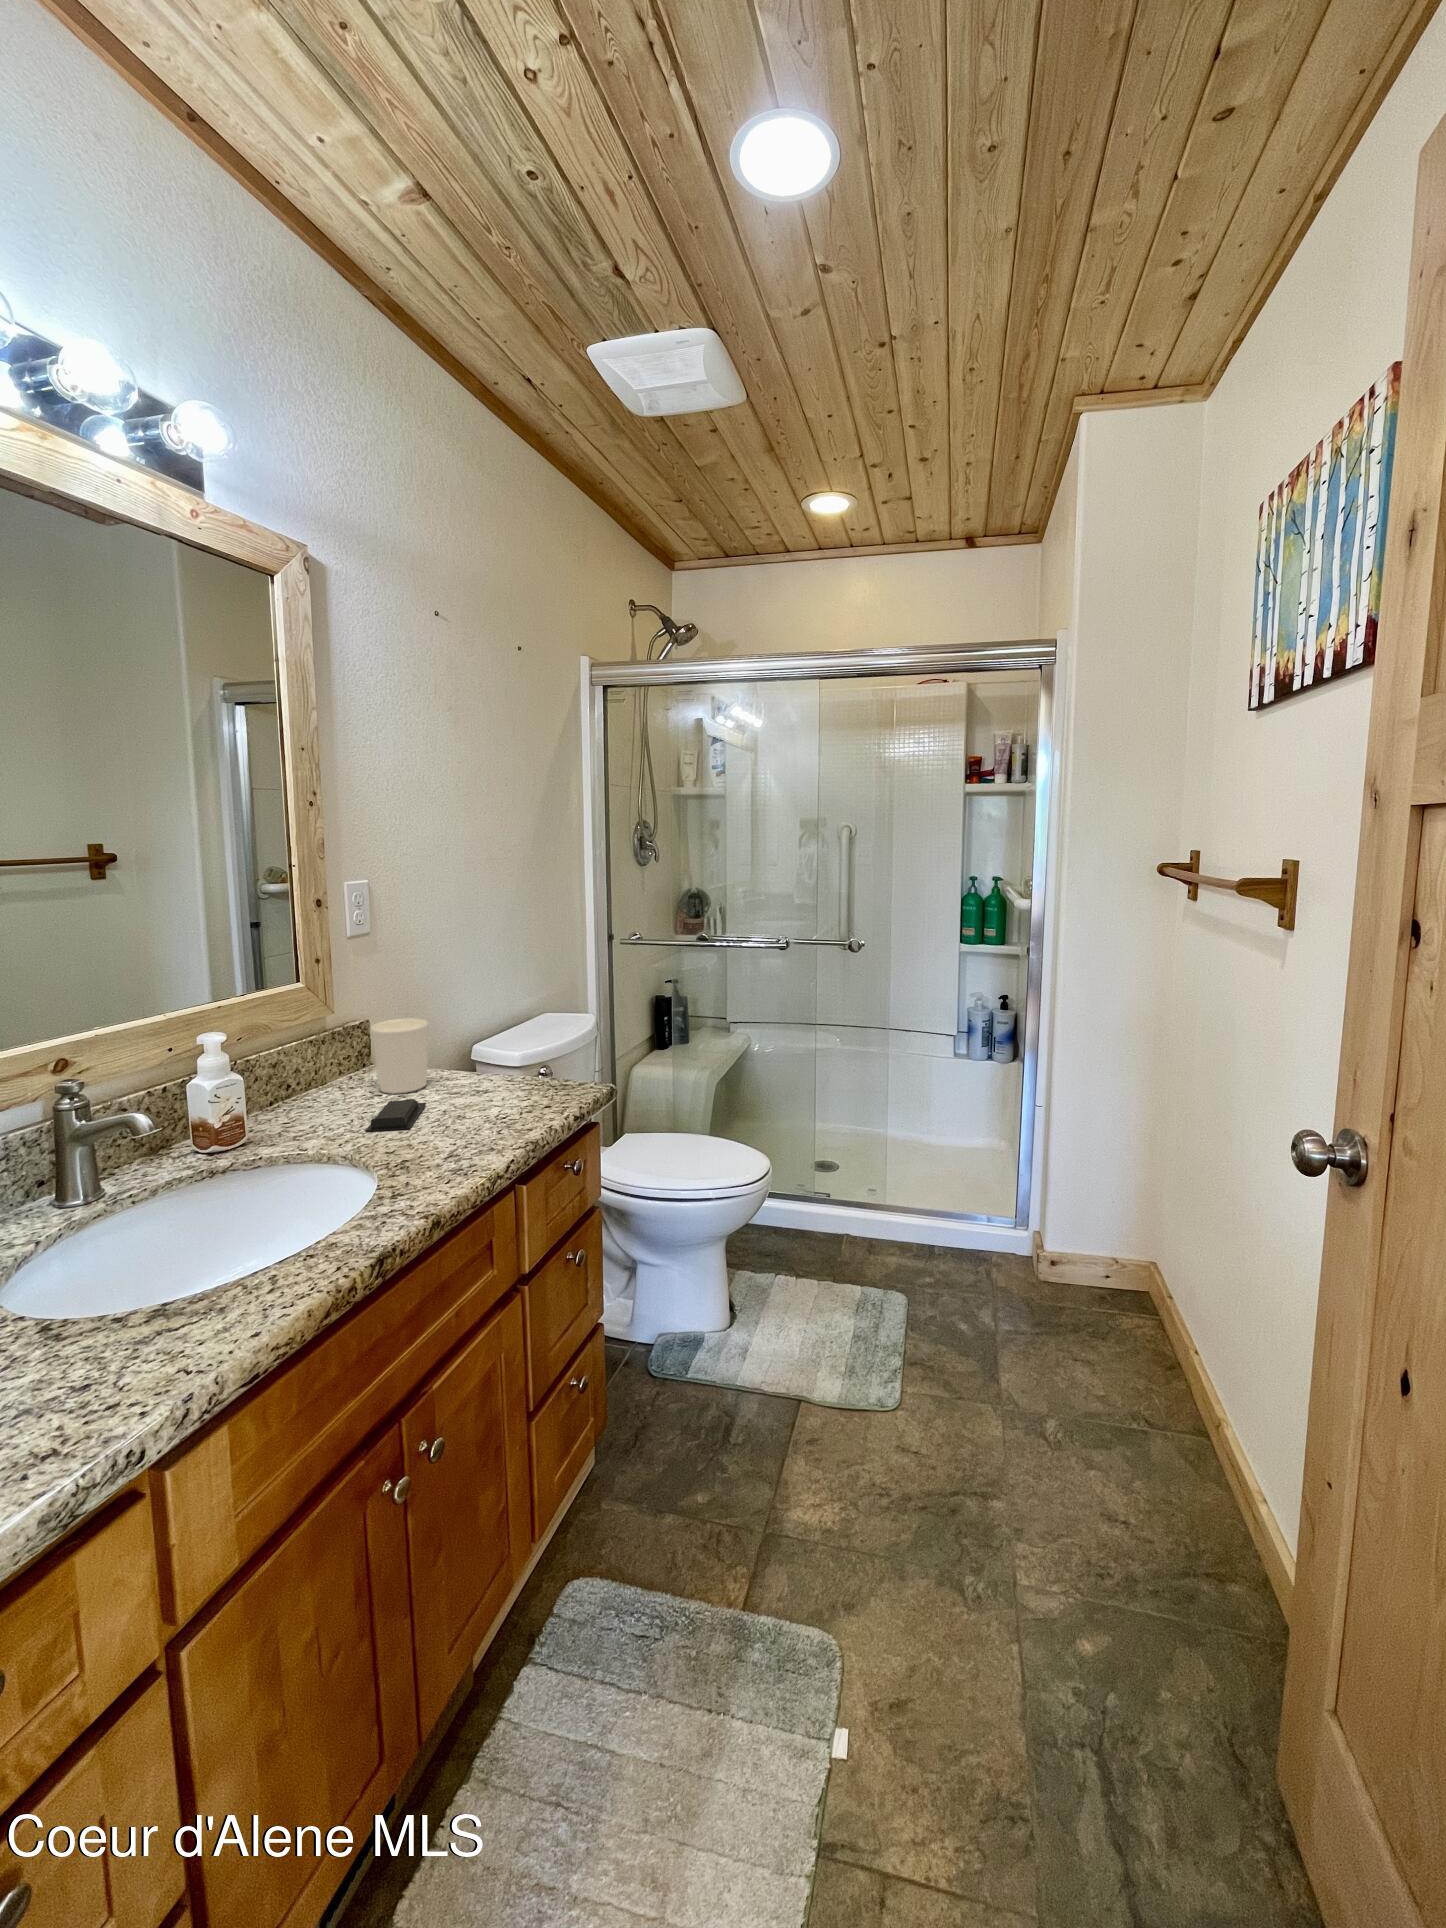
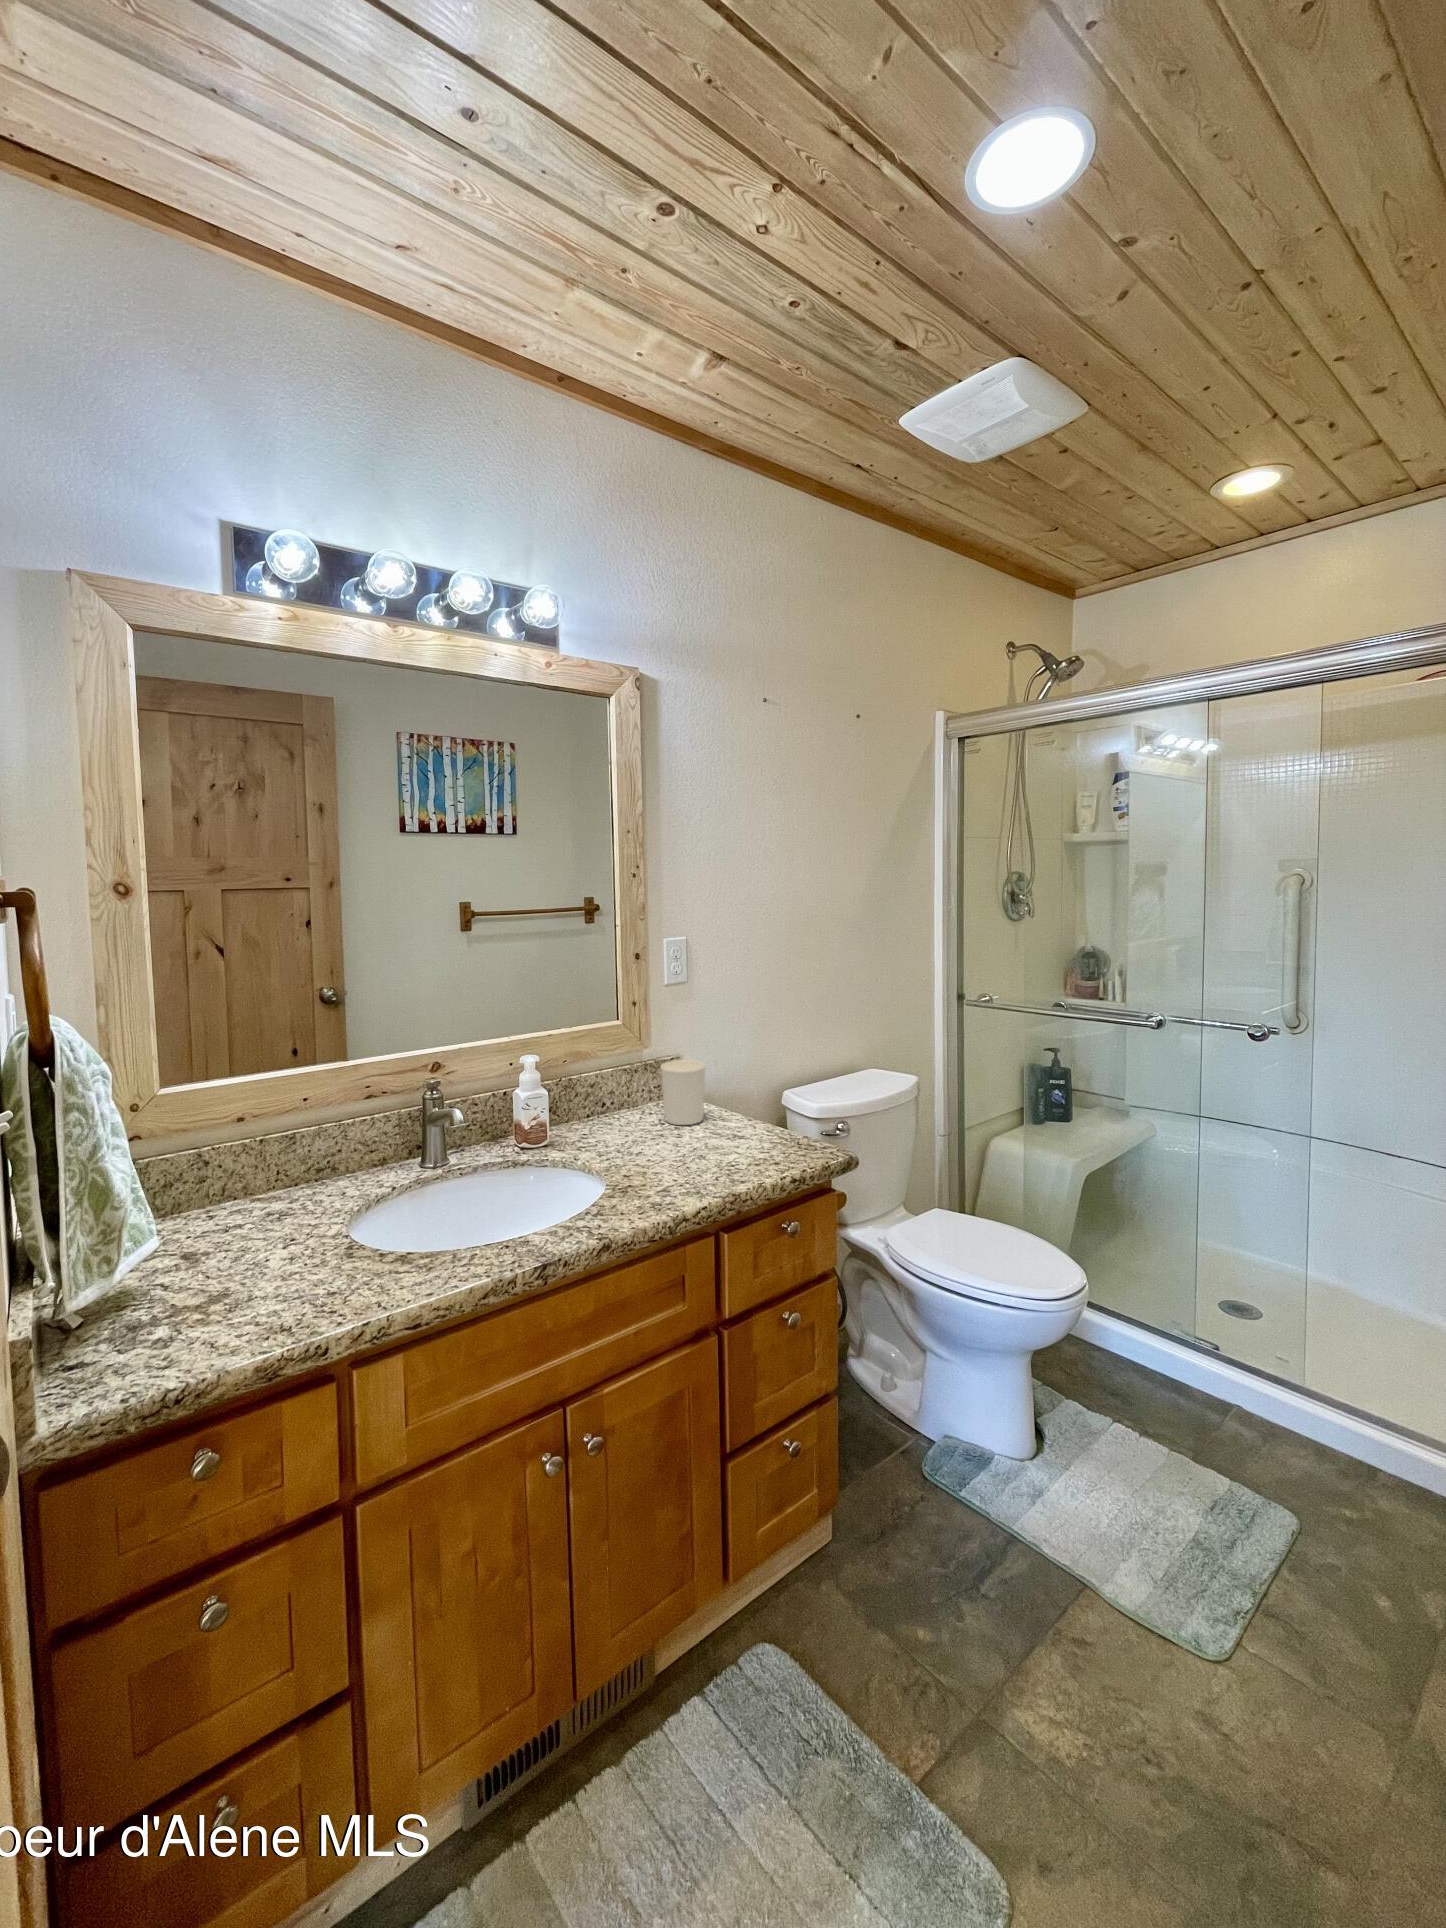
soap bar: present [366,1099,426,1132] -> none [625,1131,685,1159]

